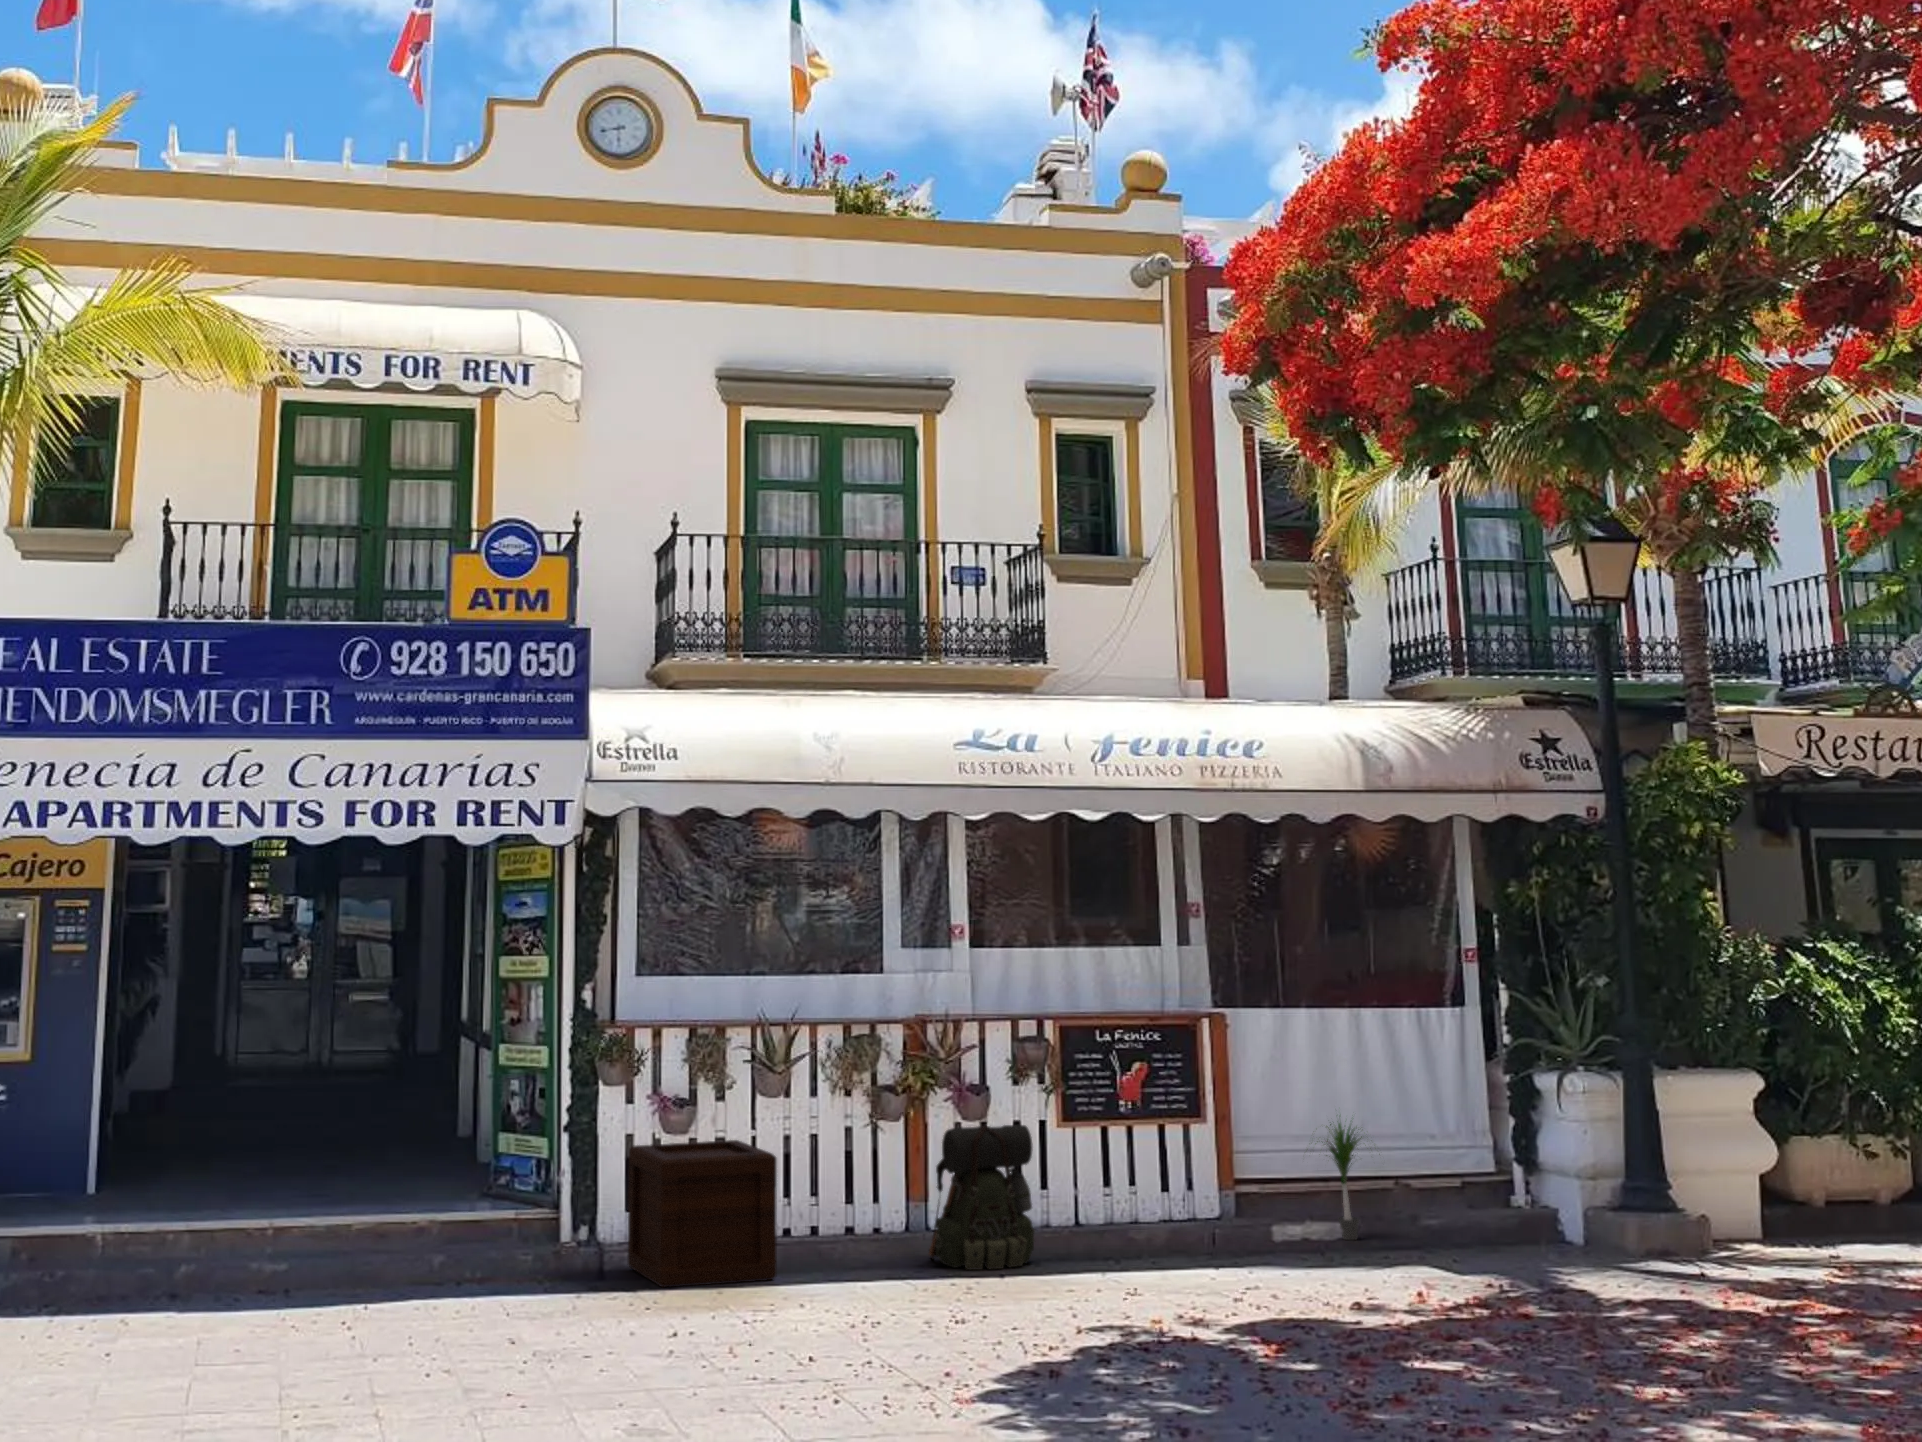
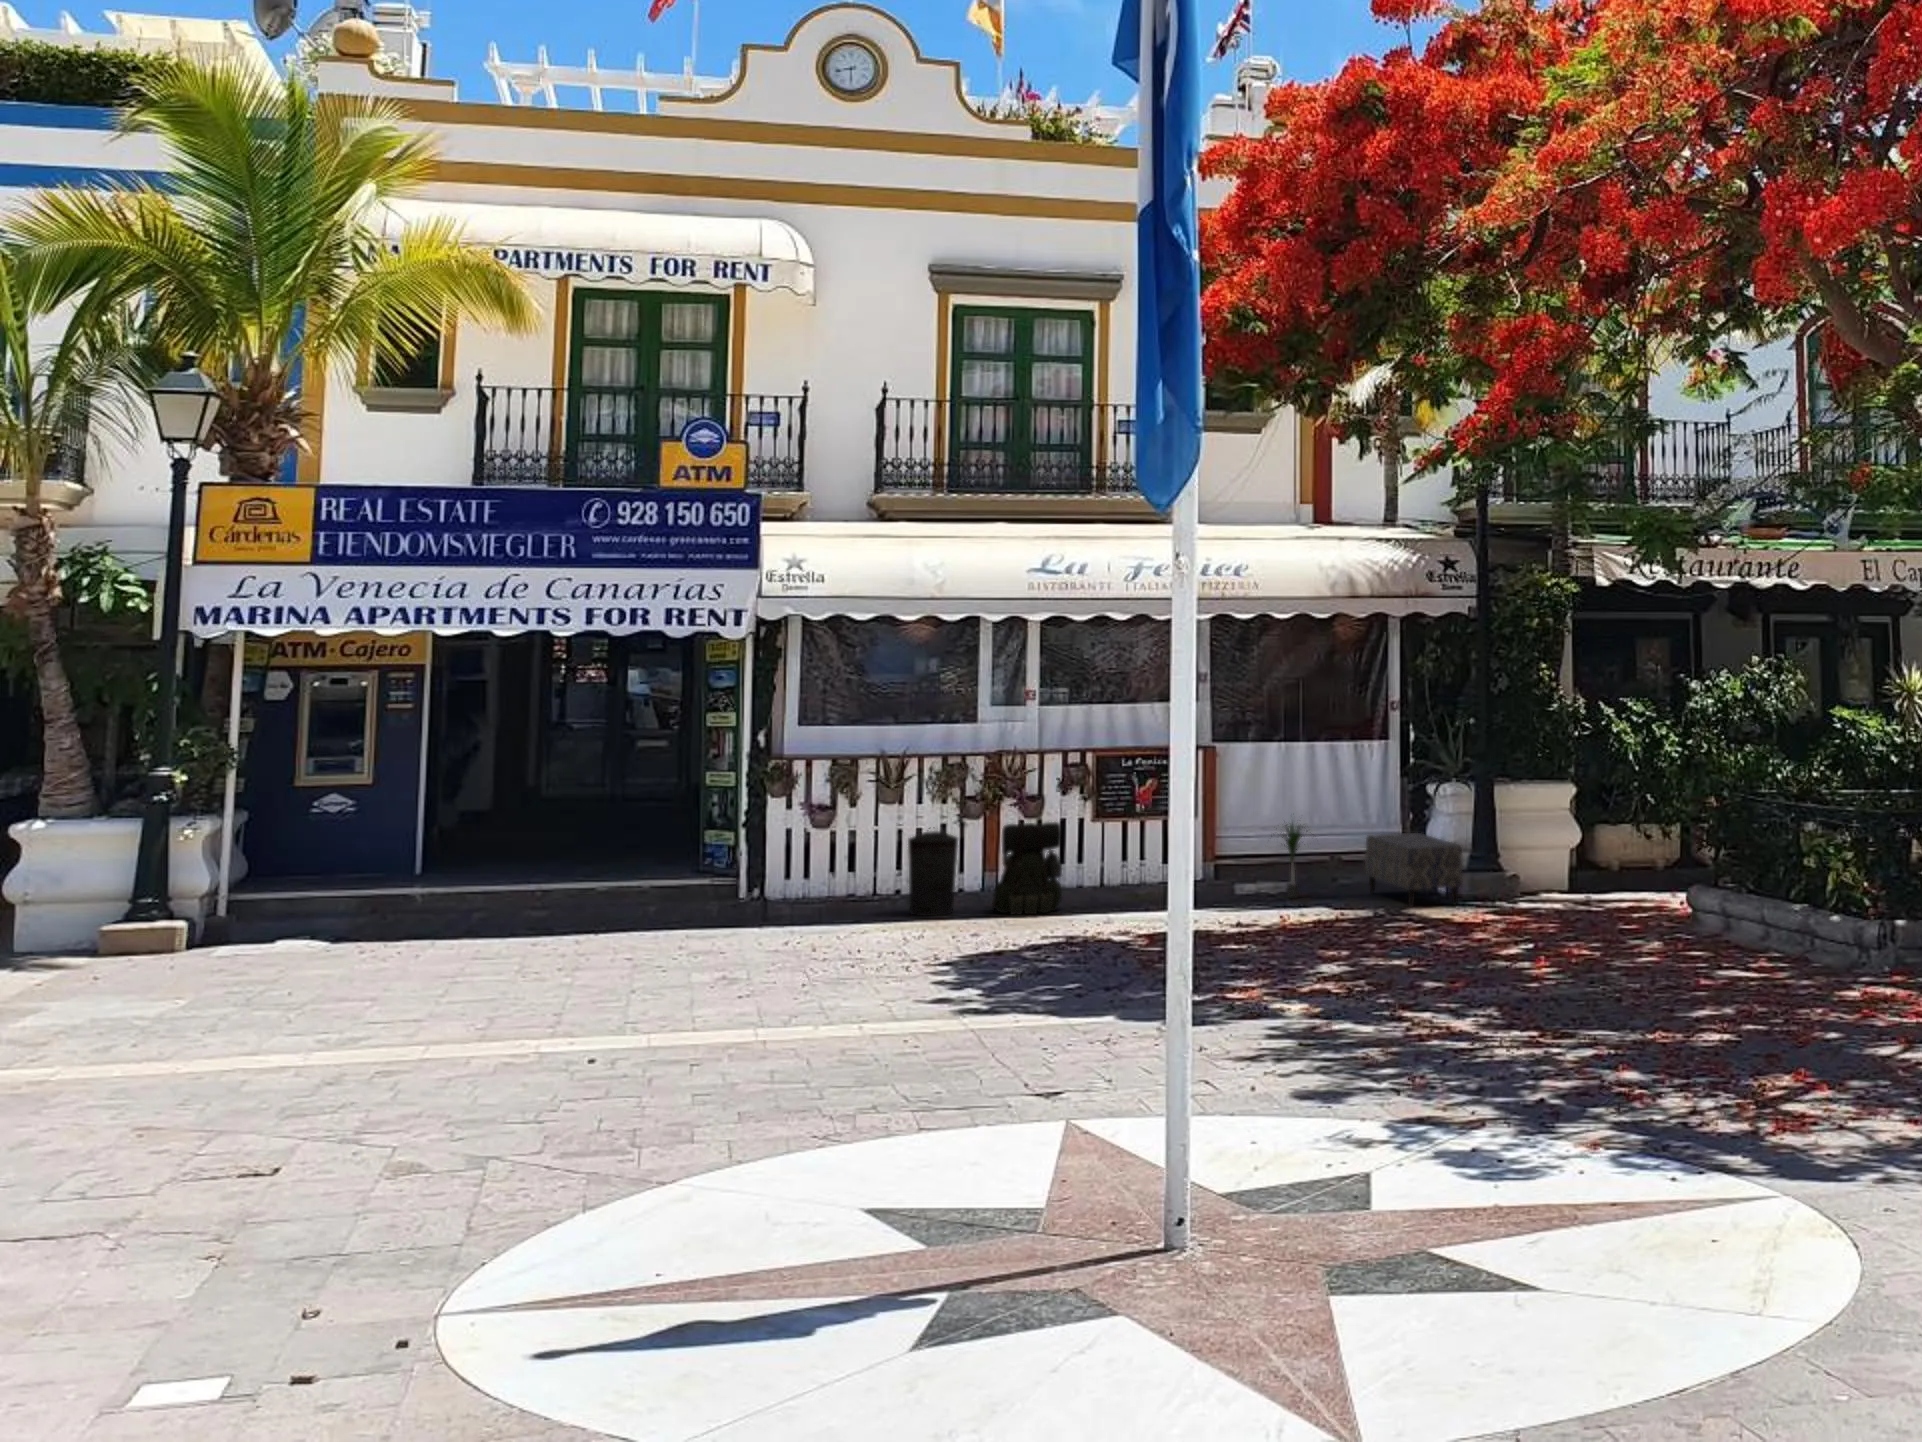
trash can: none [807,1133,881,1272] -> present [908,828,958,916]
bench: none [1442,1138,1626,1260] -> present [1365,833,1463,907]
wooden crate: present [628,1140,777,1287] -> none [784,832,879,925]

